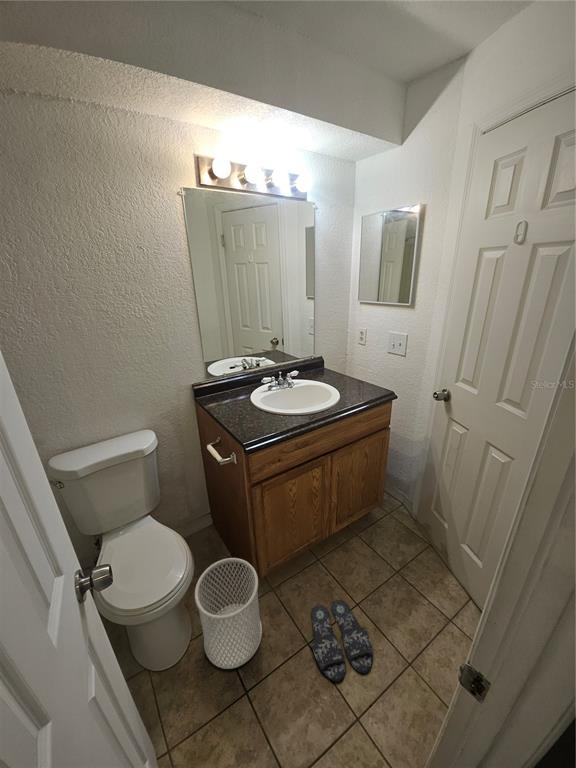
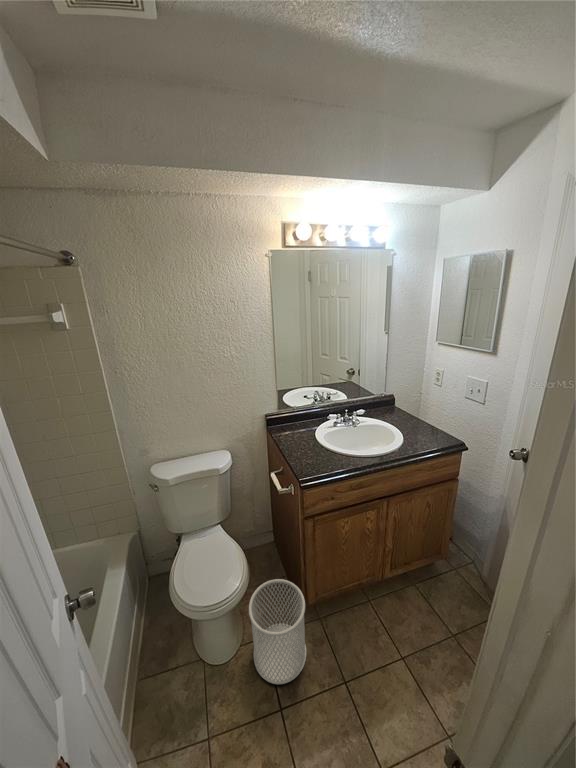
slippers: present [311,600,373,681] -> none [352,649,415,735]

